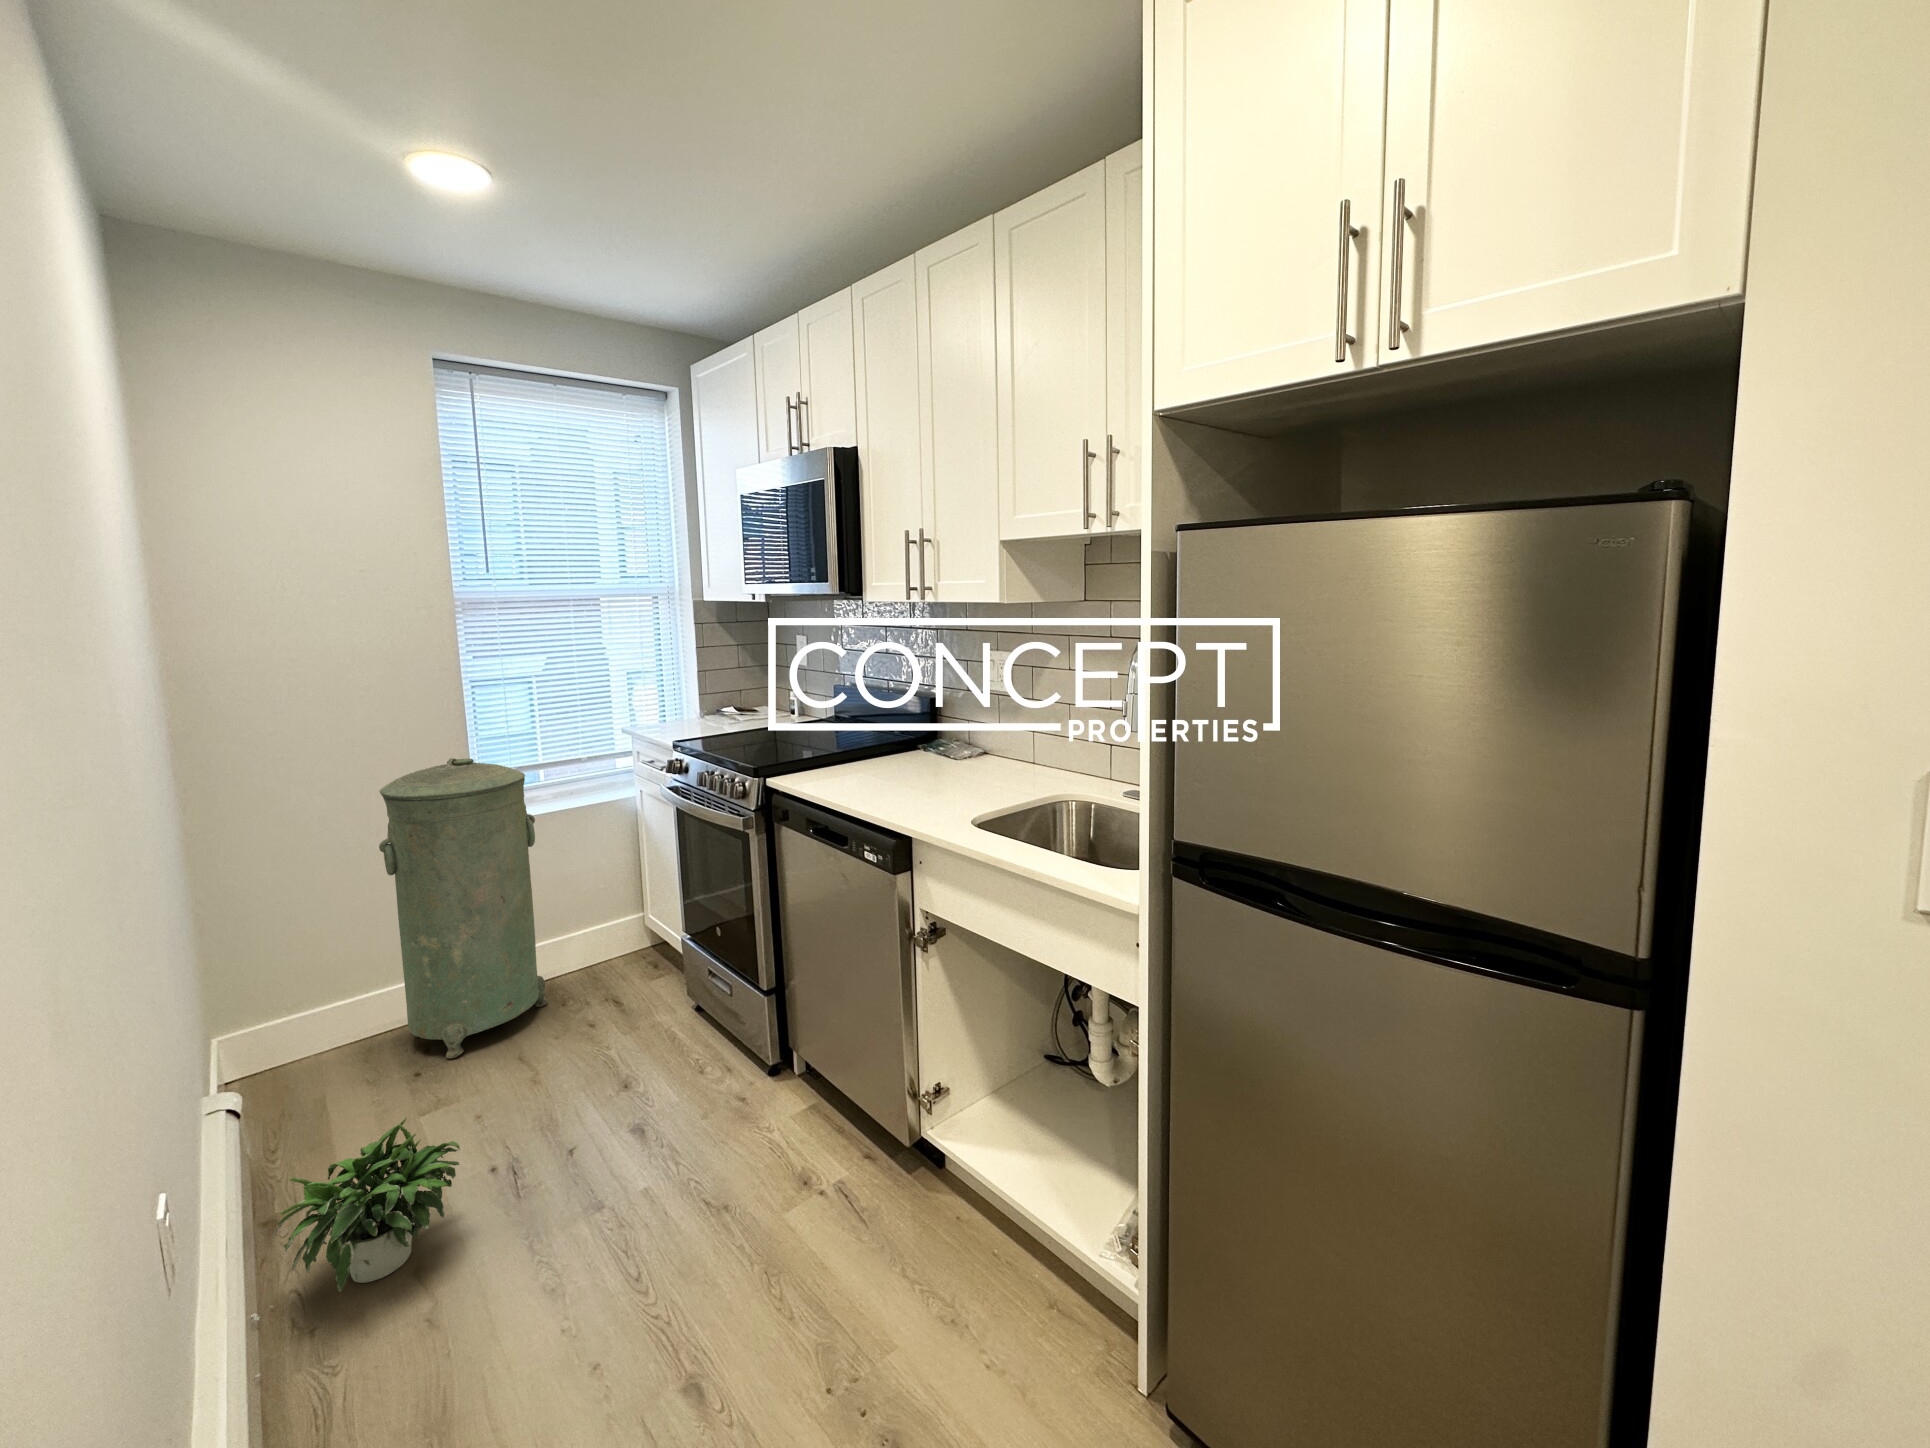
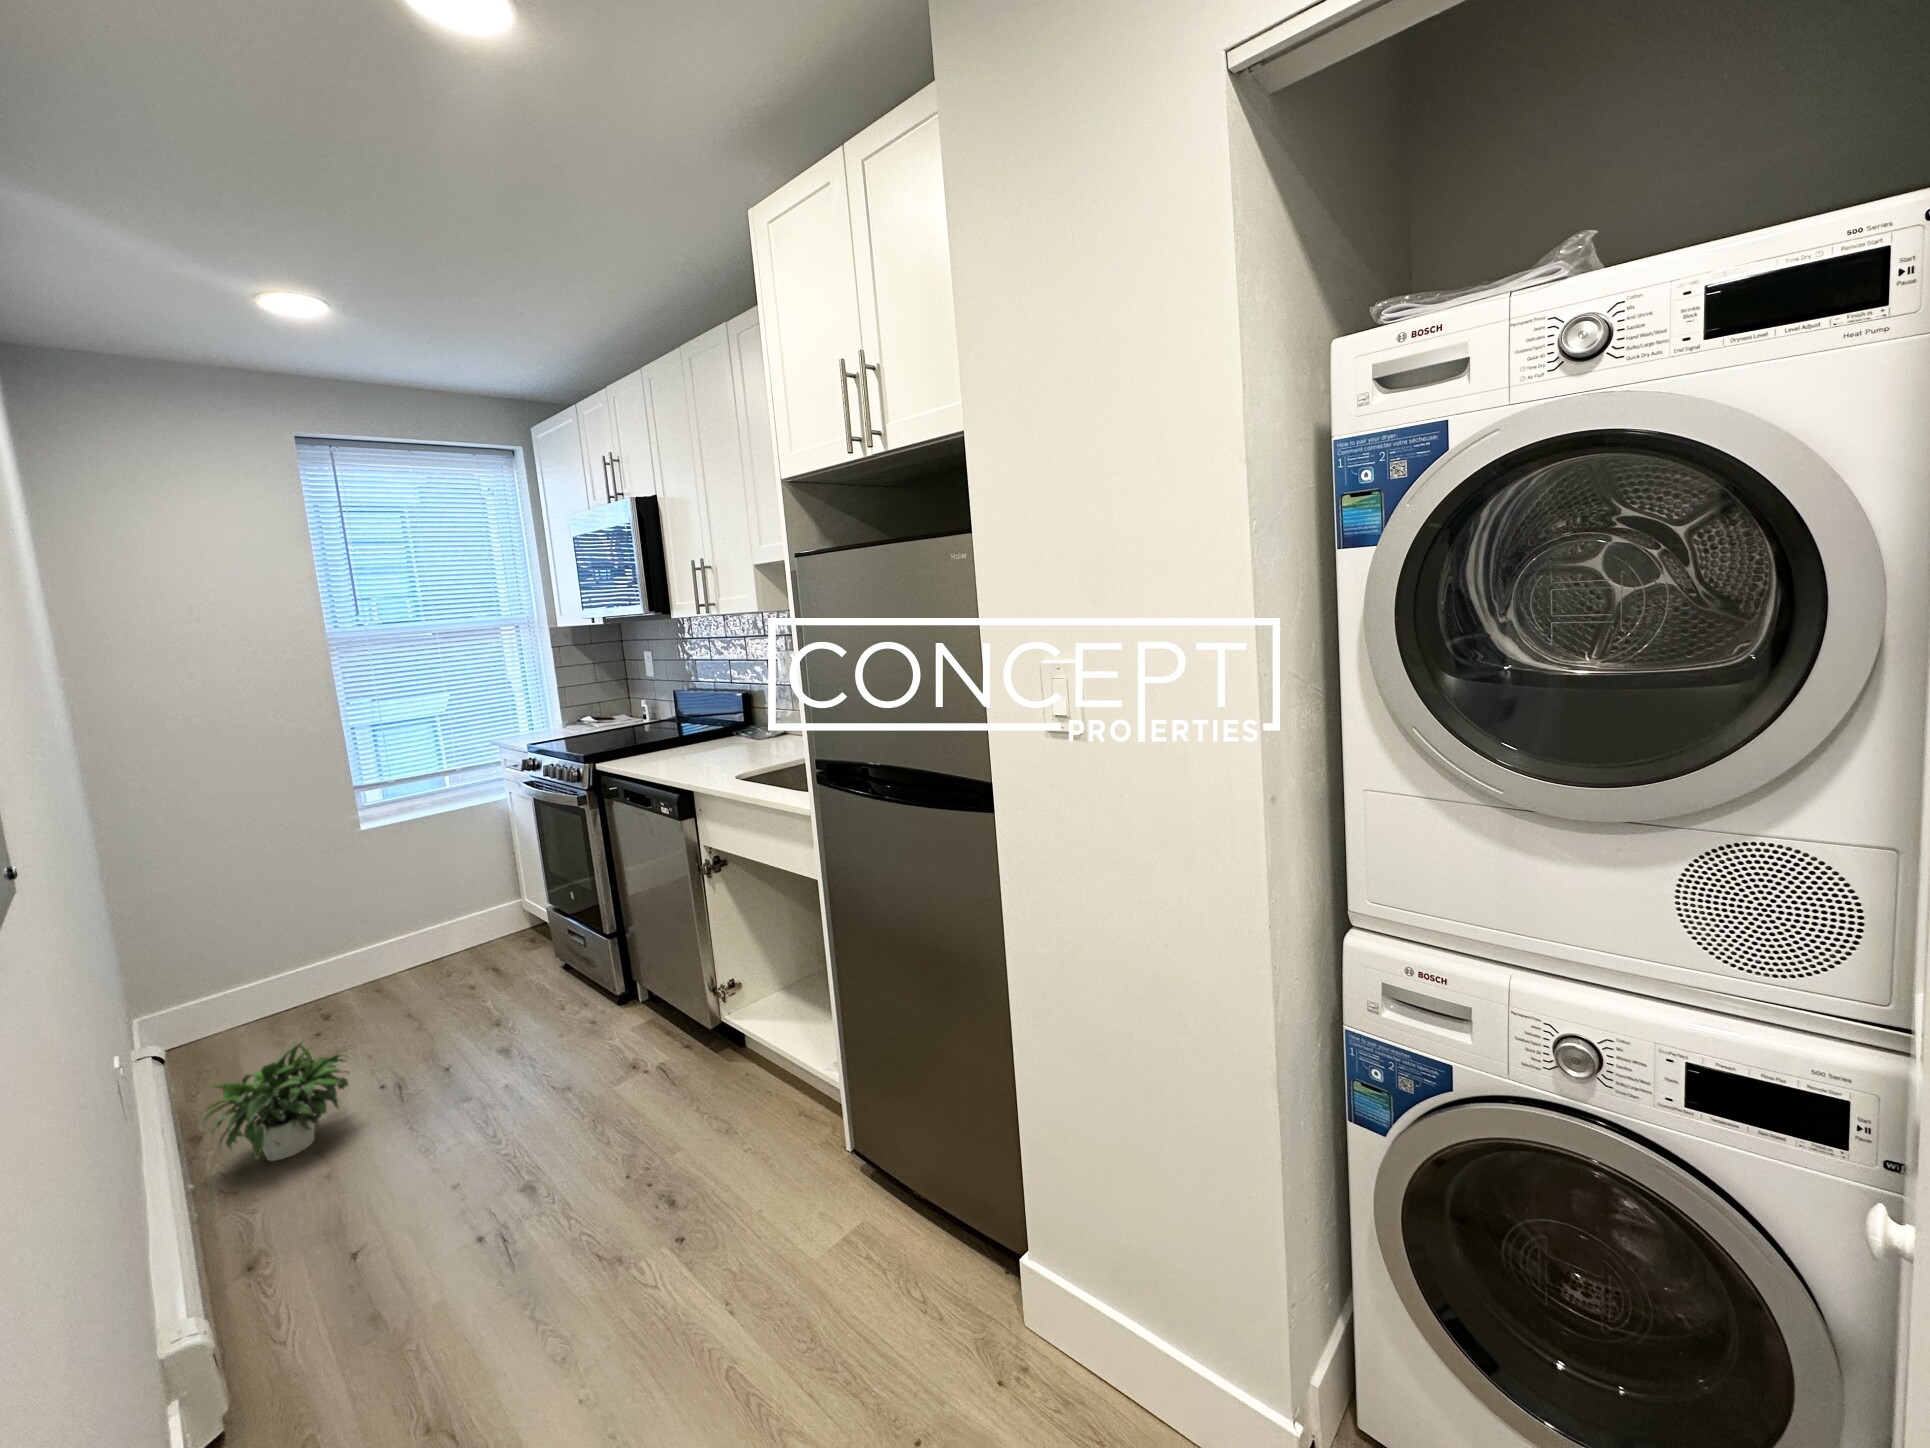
trash can: present [379,758,548,1058] -> none [269,772,434,1021]

